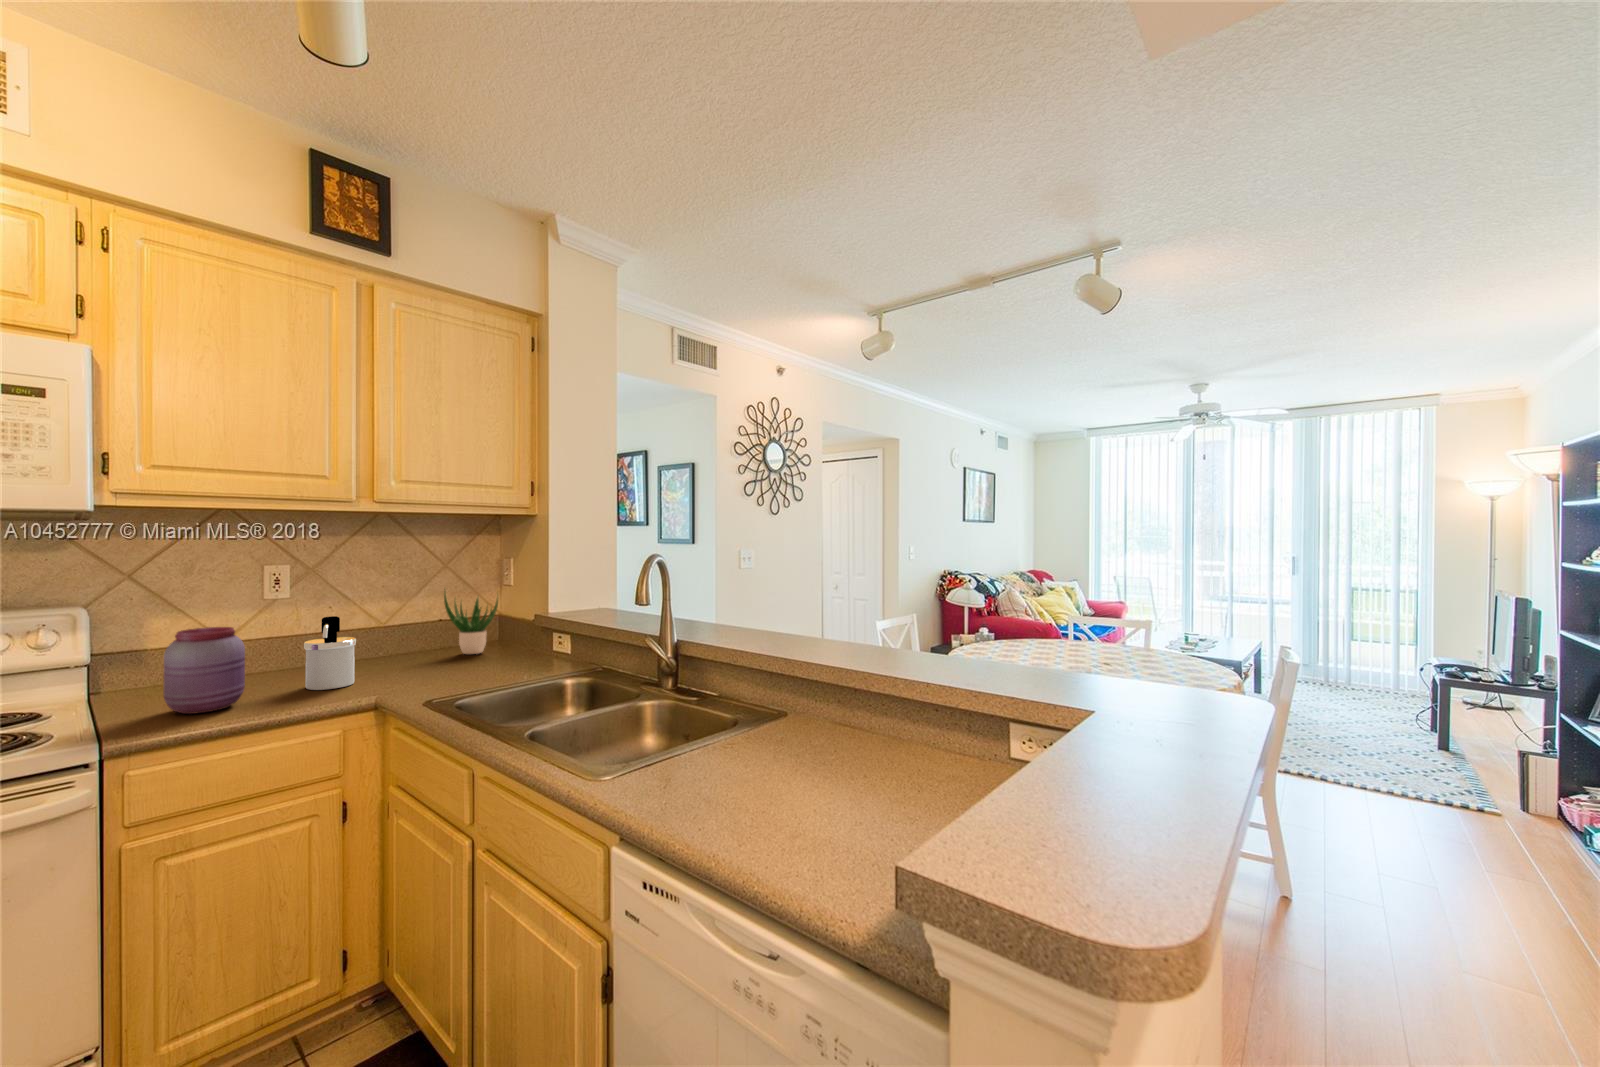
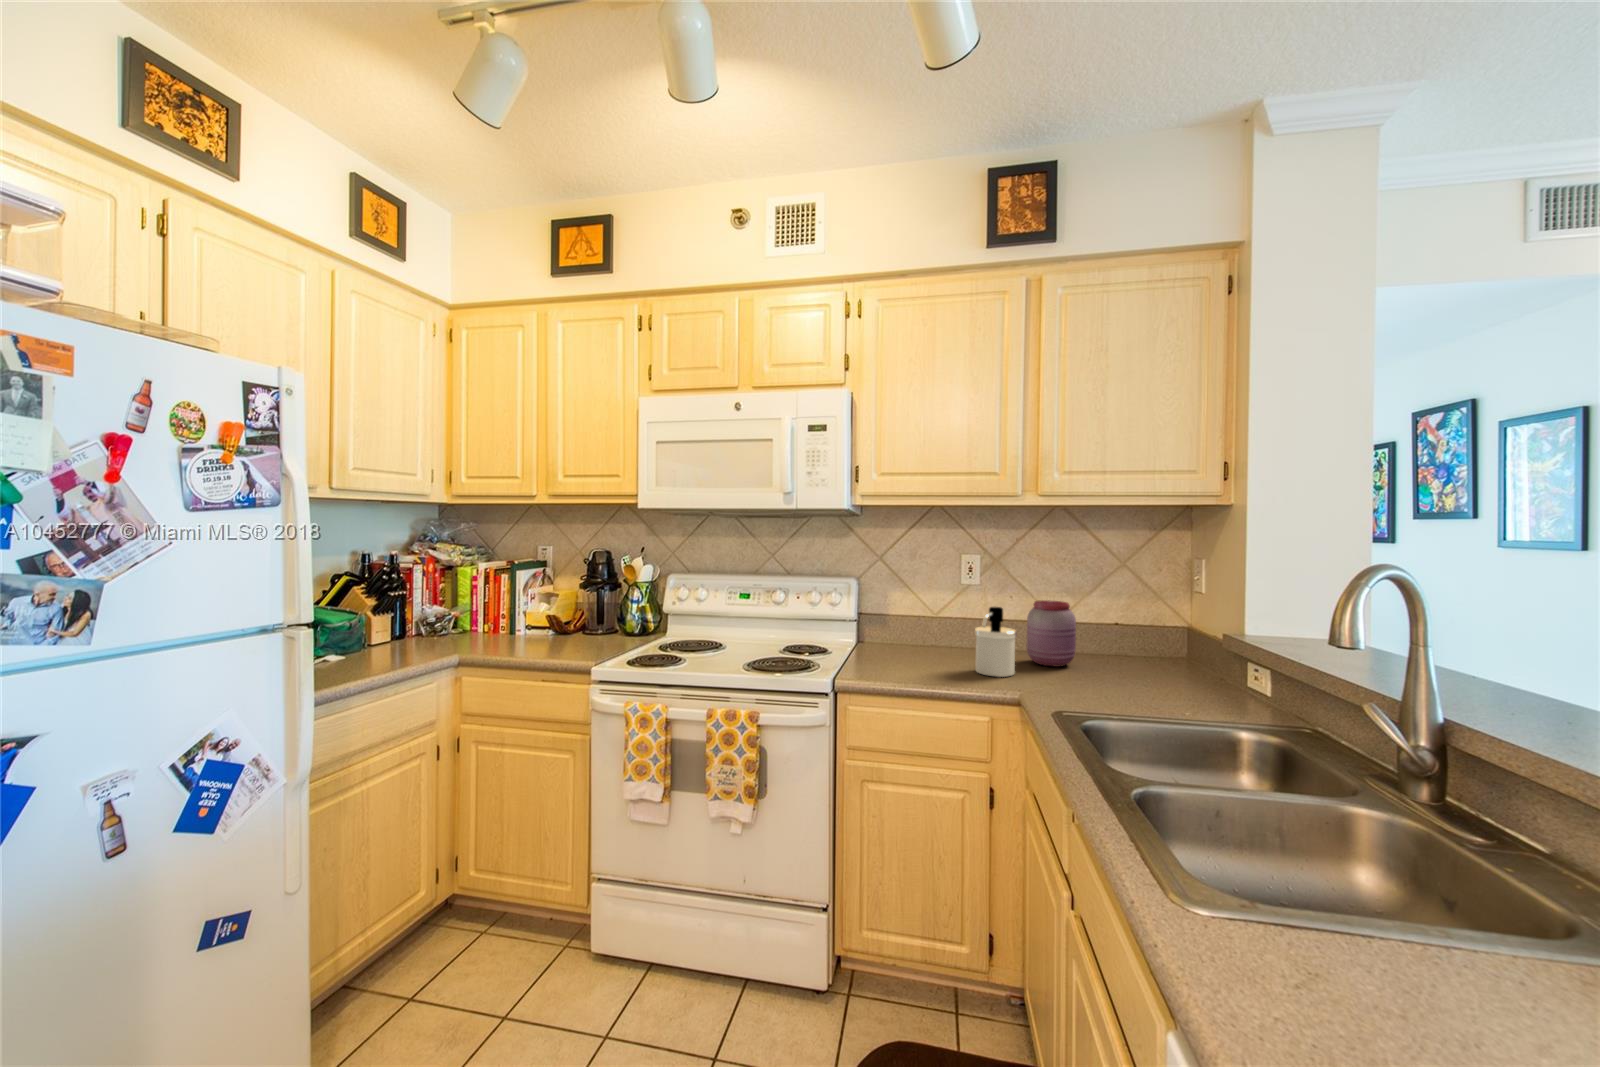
potted plant: present [444,592,498,654] -> none [1115,588,1179,670]
jar: present [164,627,245,714] -> present [1027,600,1076,667]

